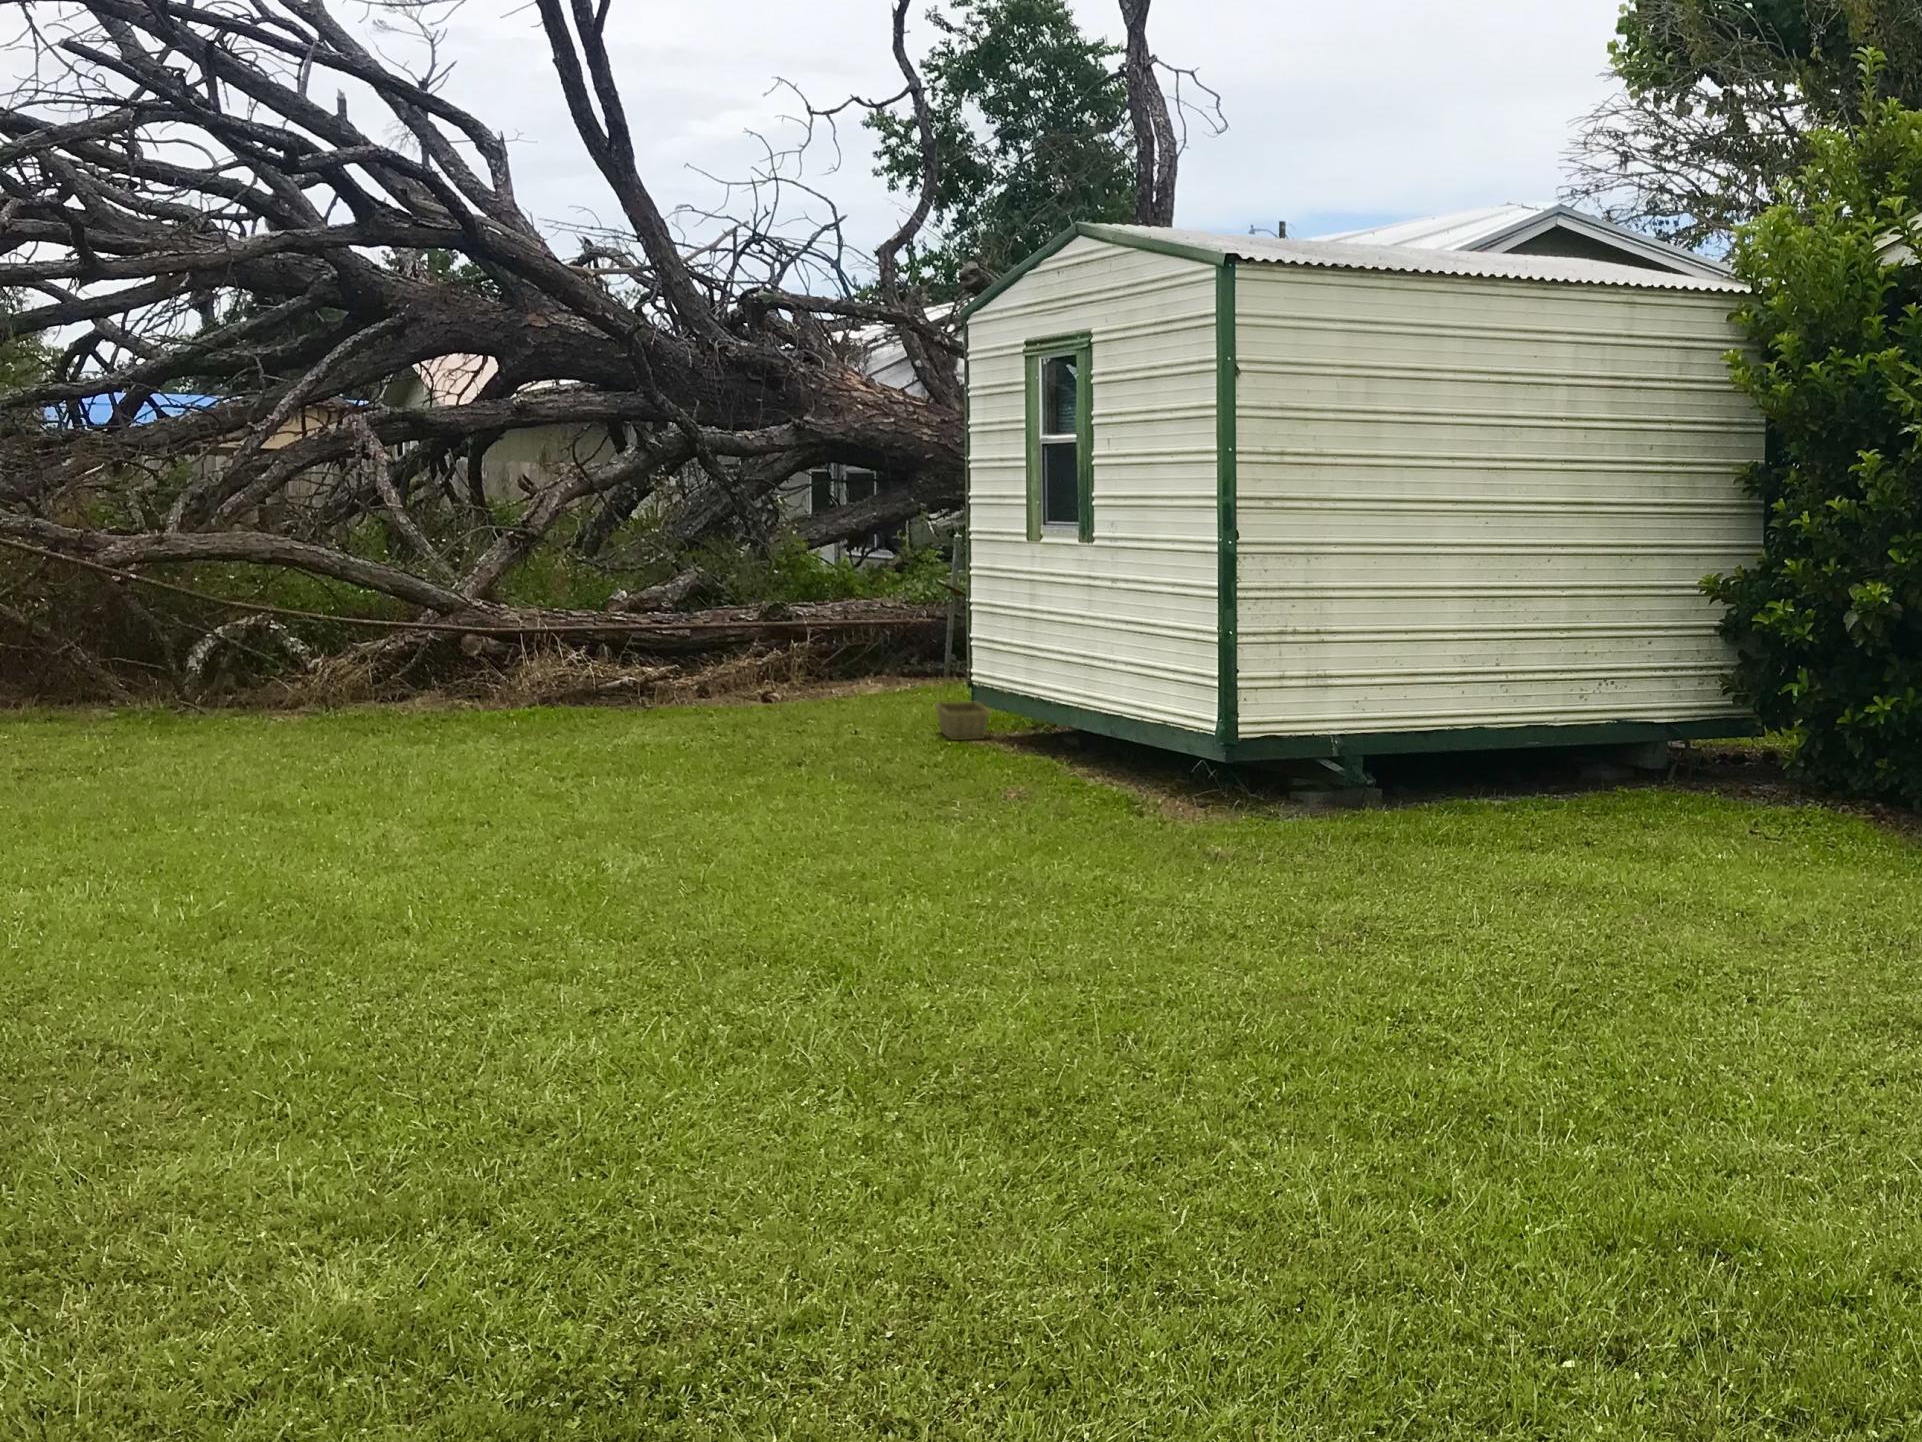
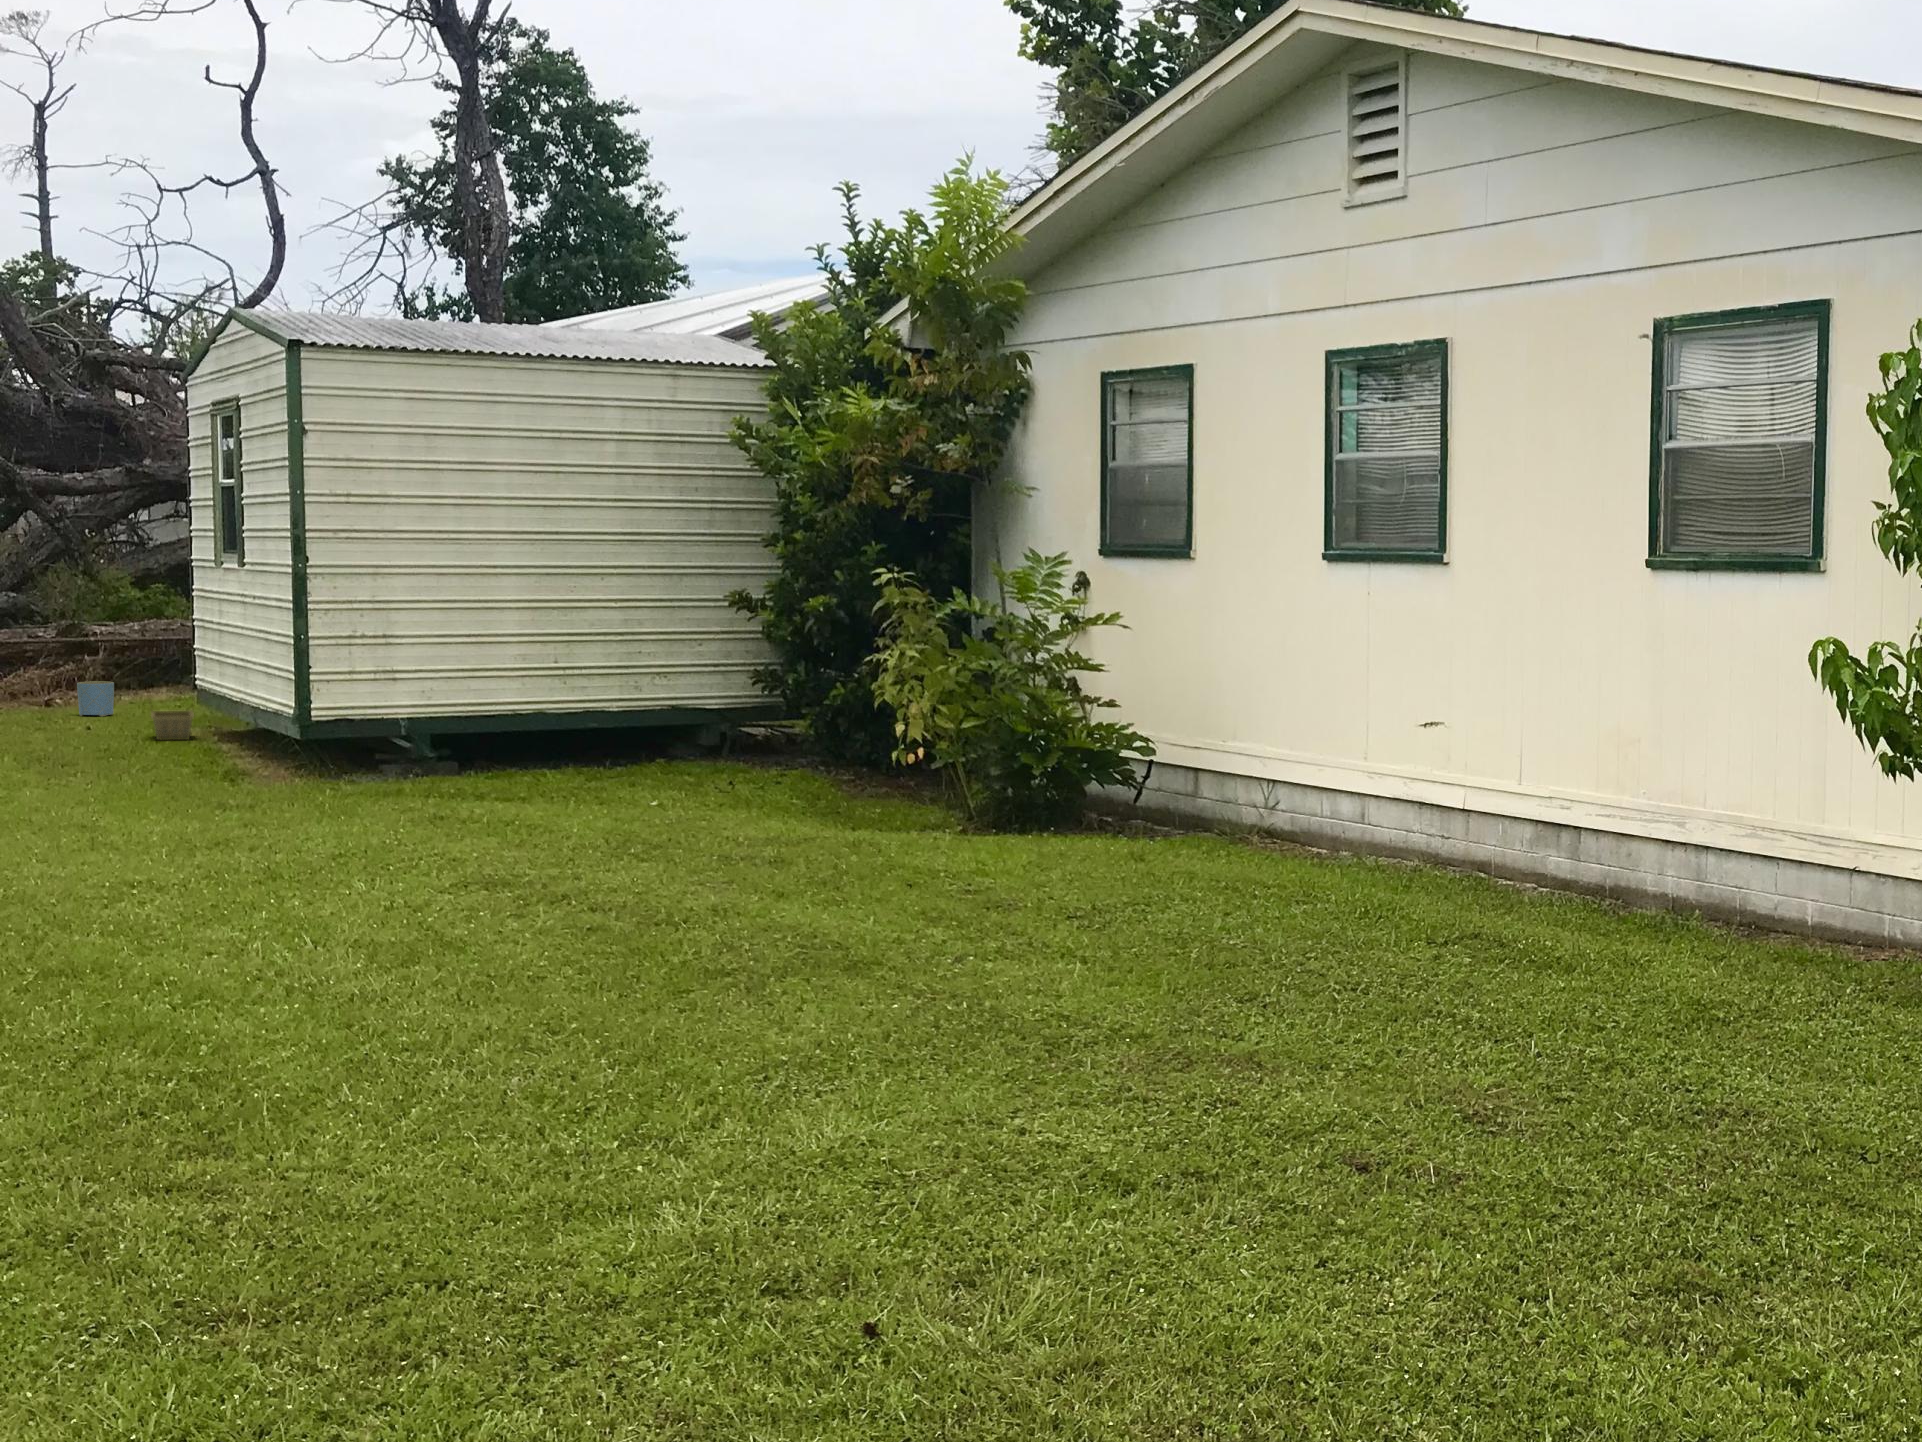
planter: none [805,656,843,697] -> present [77,681,114,717]

